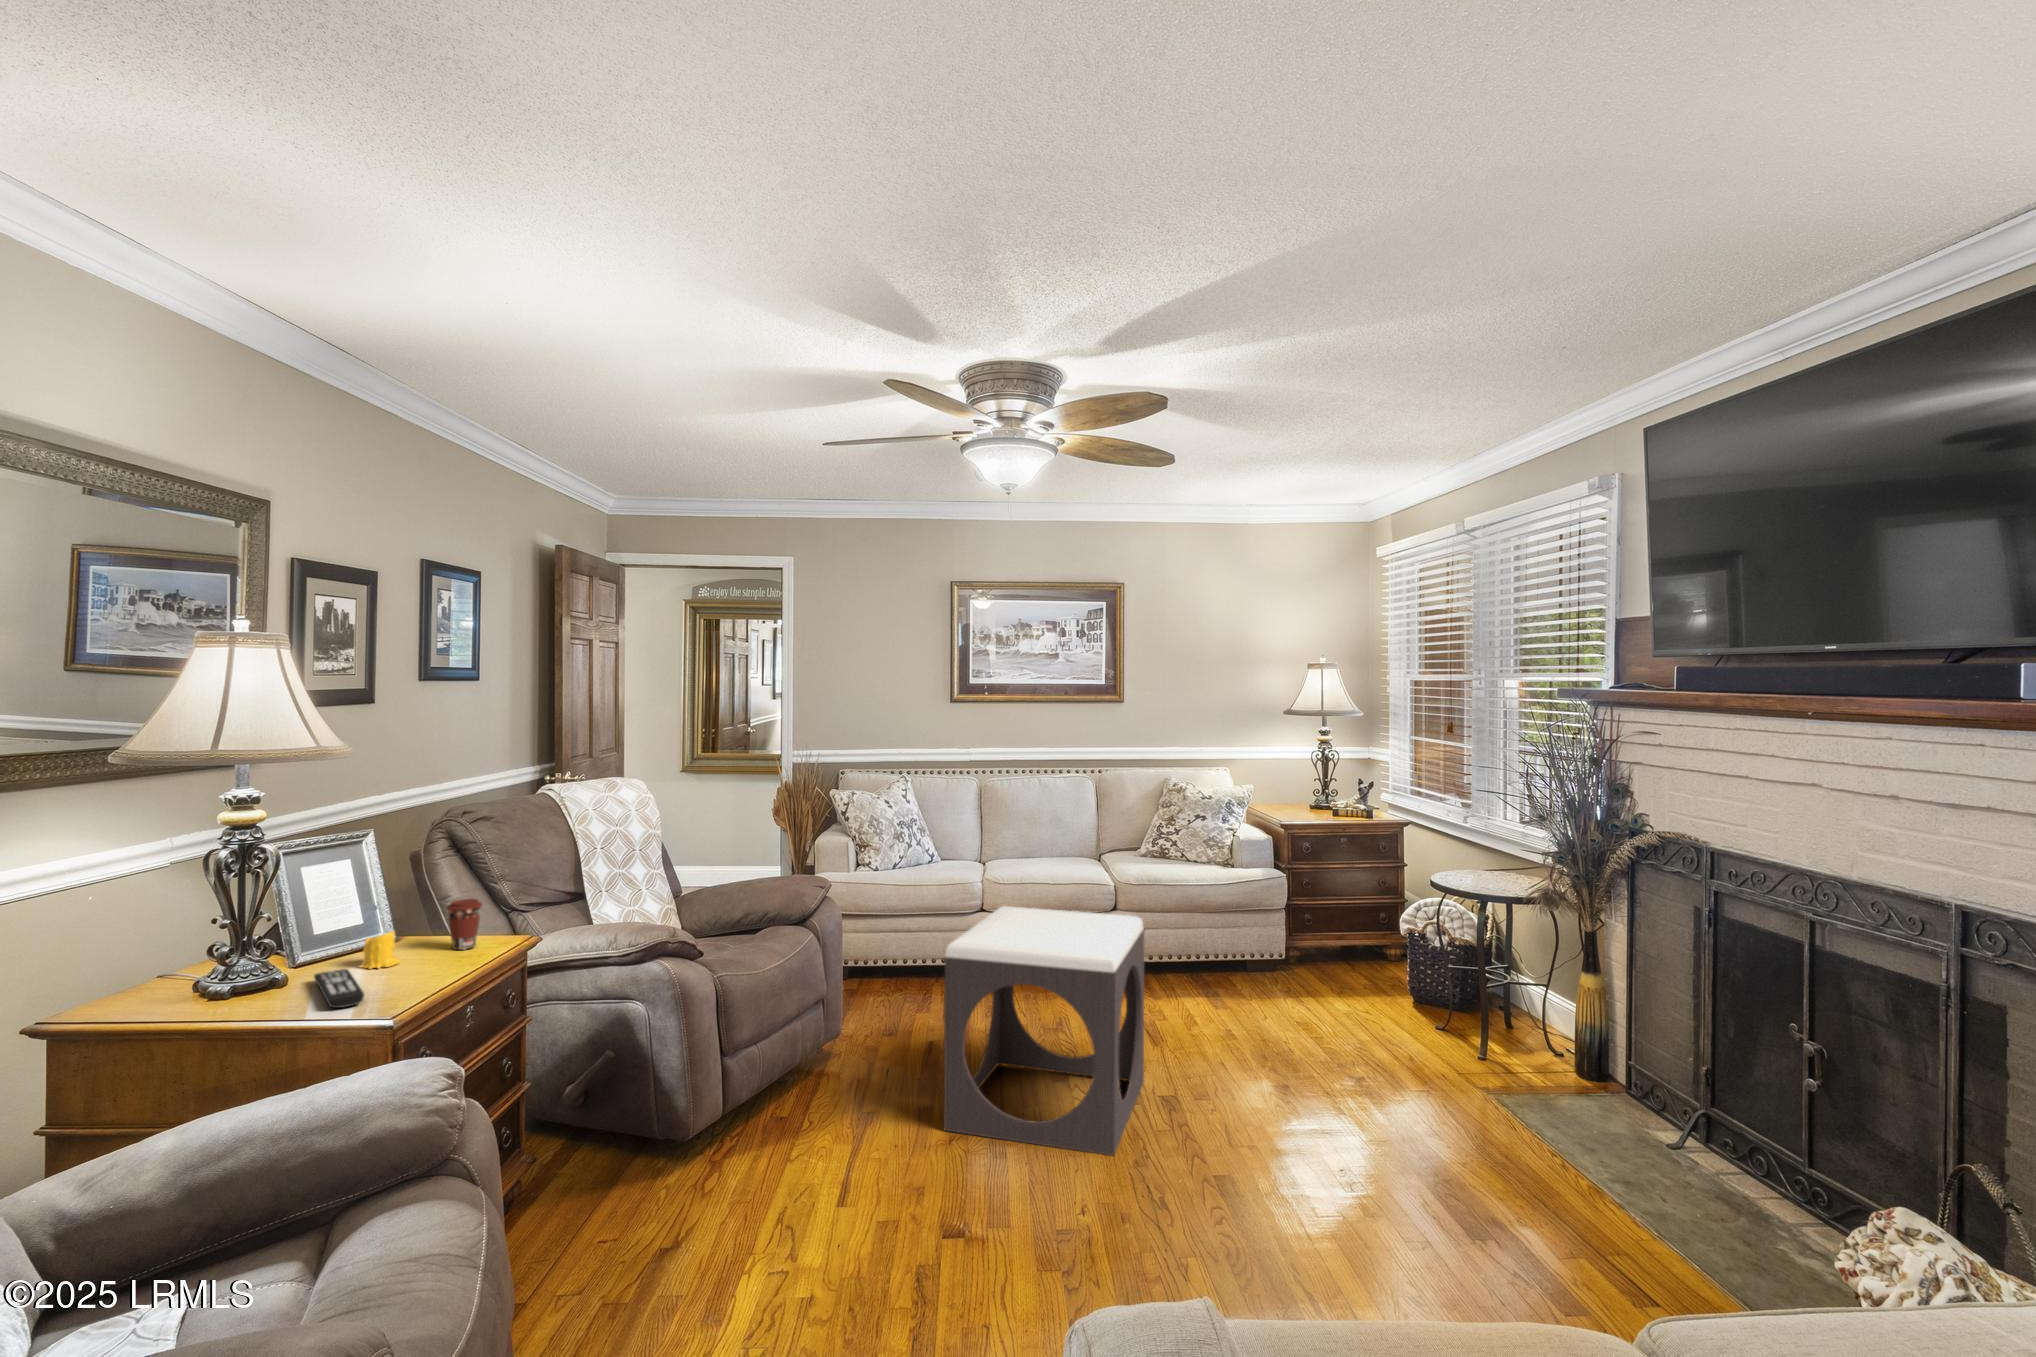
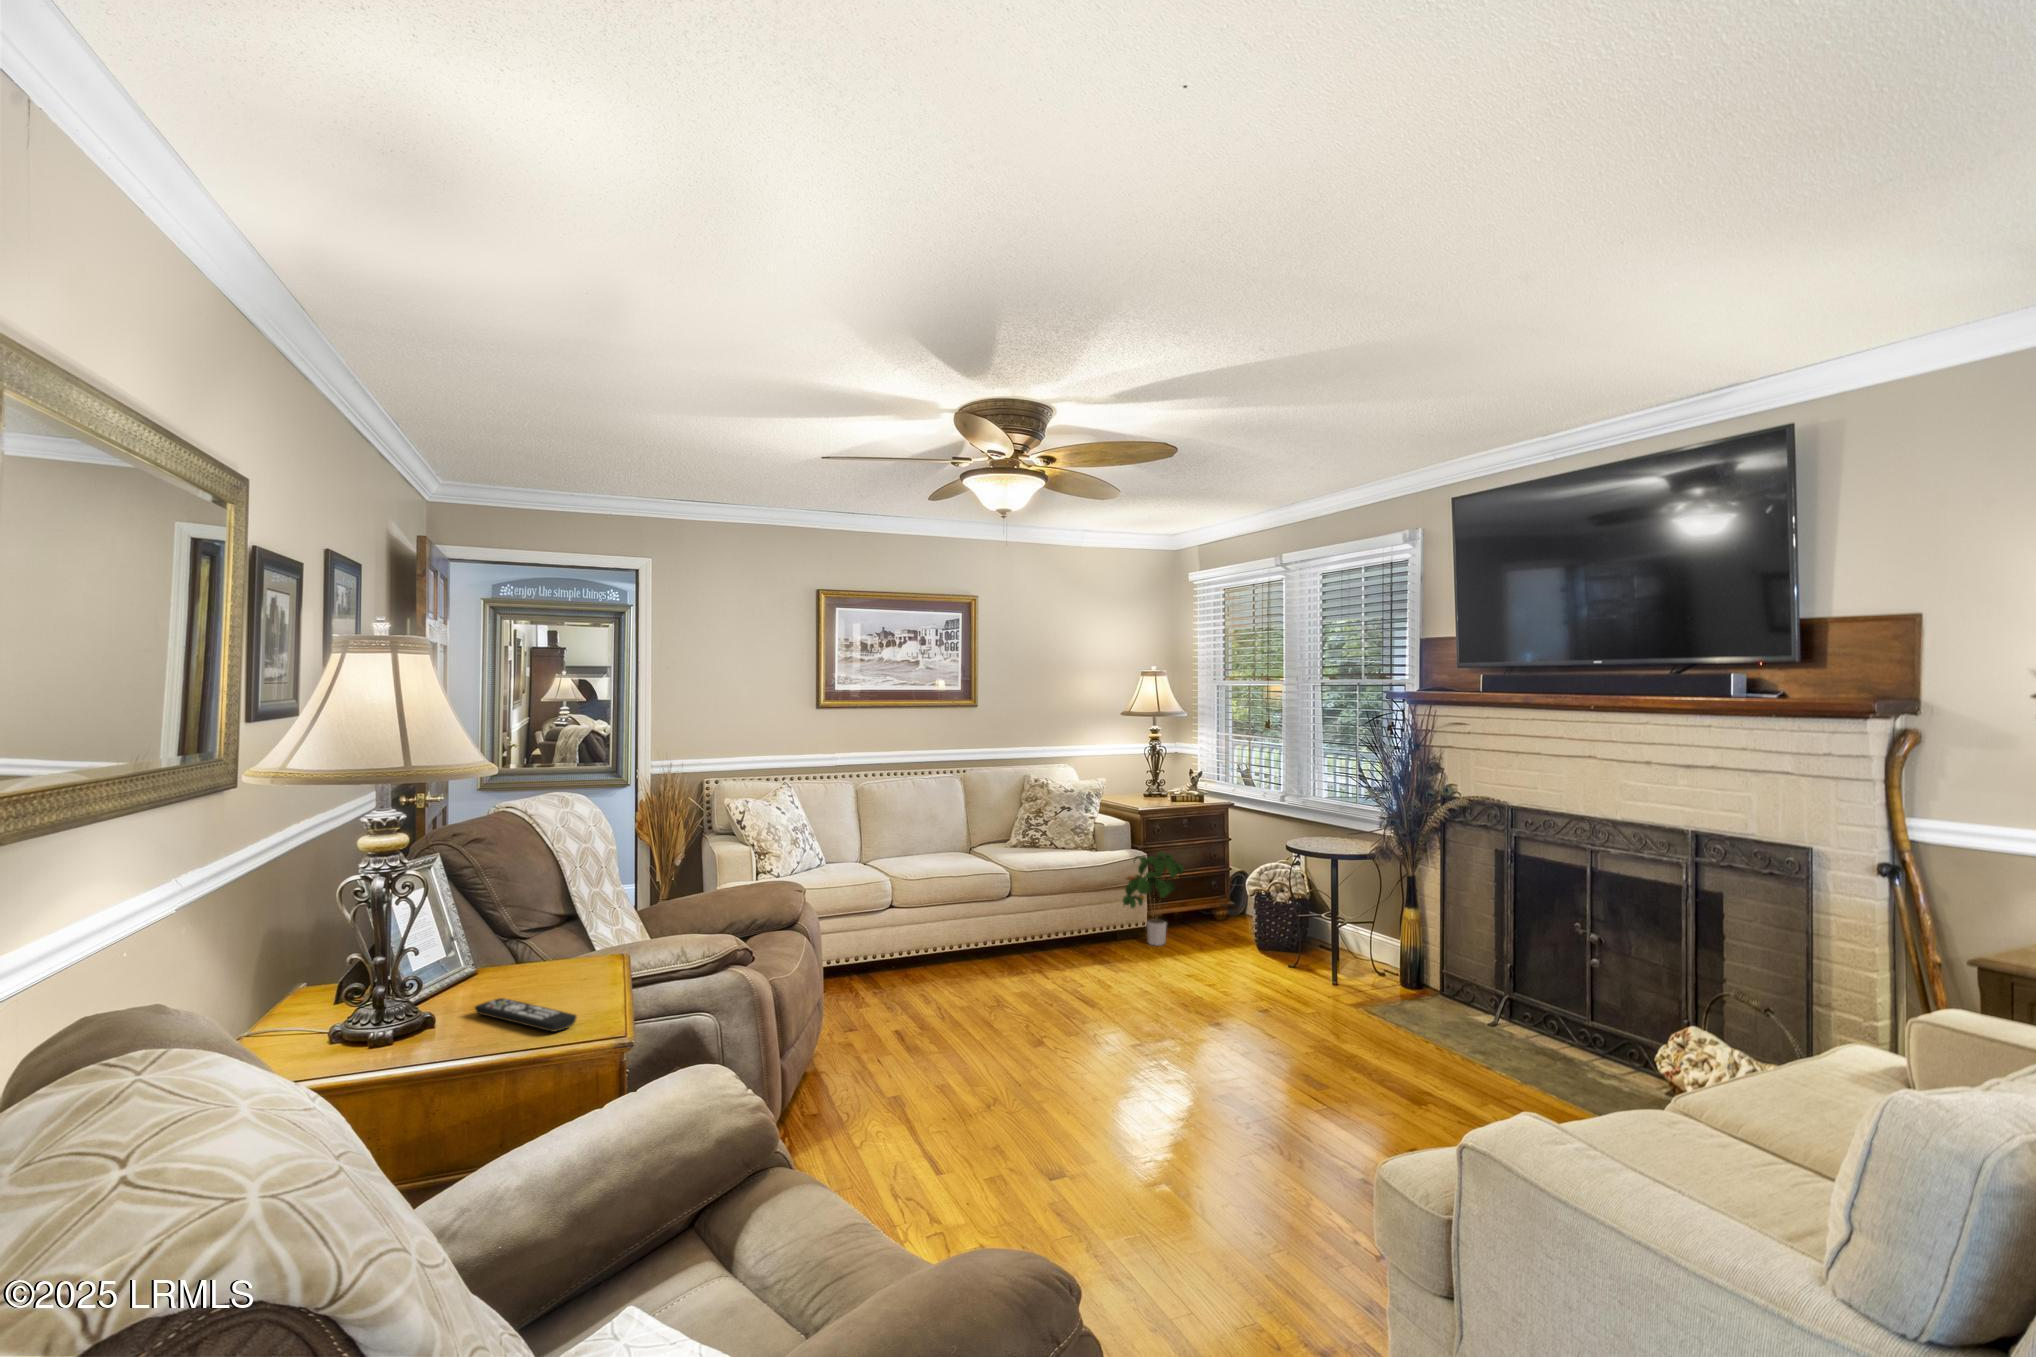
potted plant: none [1247,873,1333,981] -> present [1123,852,1184,945]
coffee cup: present [447,899,482,950] -> none [553,918,590,973]
footstool: present [944,906,1144,1156] -> none [973,893,1132,1100]
candle: present [359,931,400,969] -> none [489,956,532,998]

